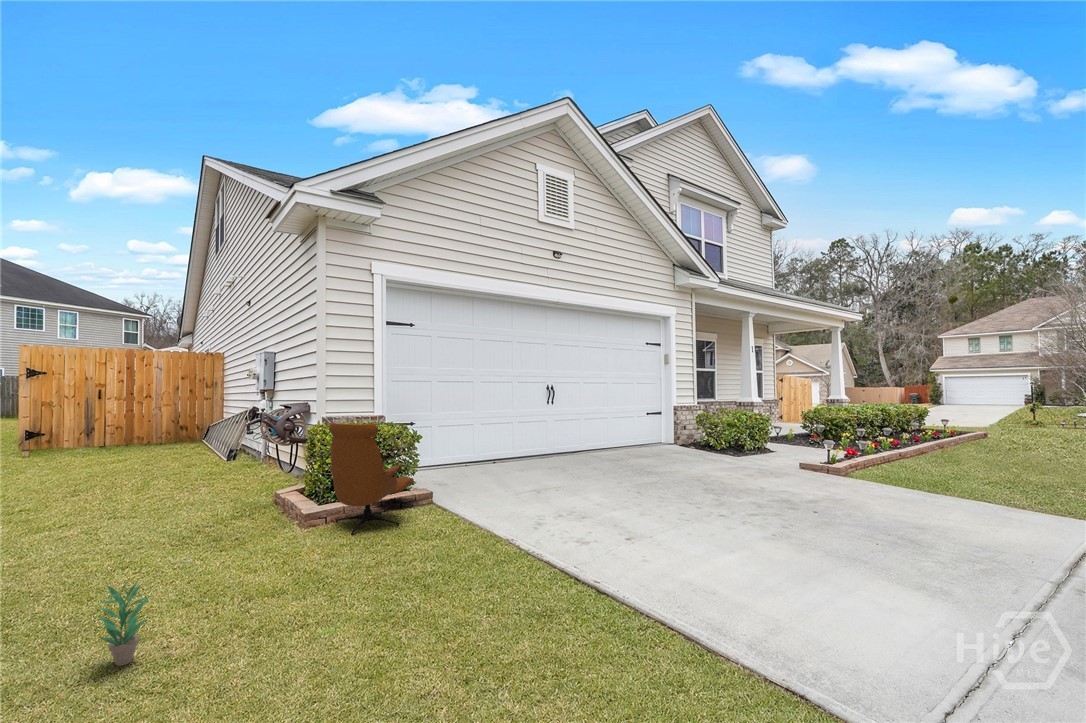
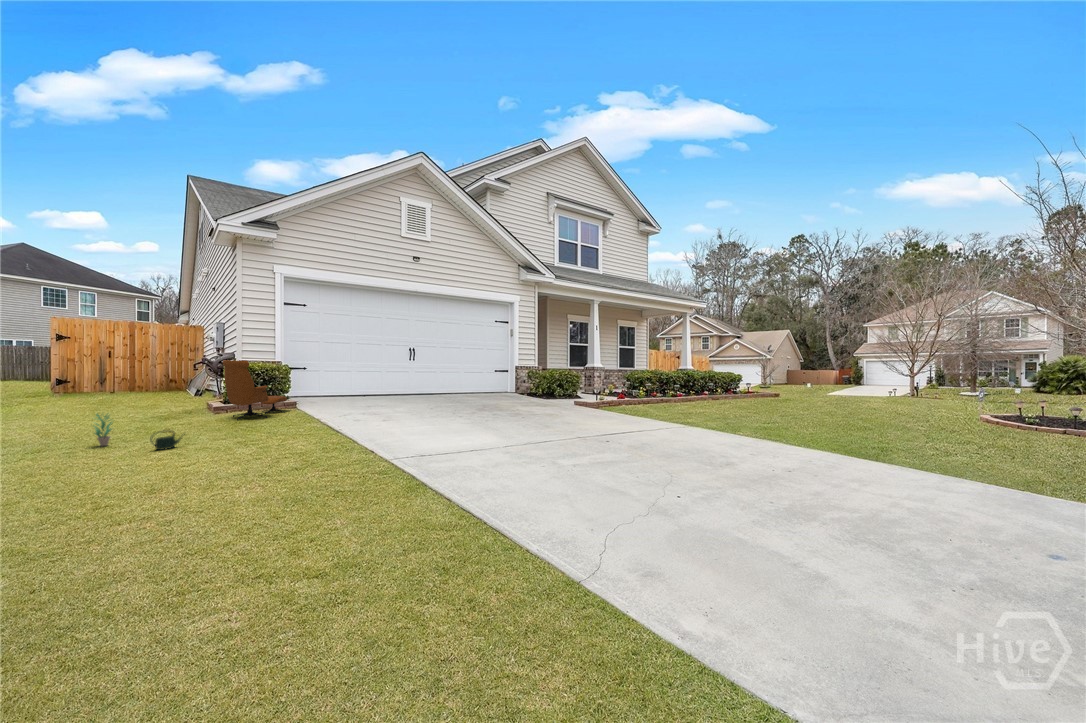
watering can: none [245,619,318,684] -> present [150,432,183,450]

